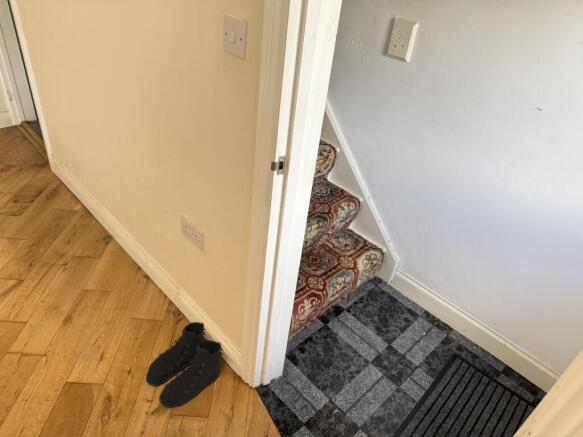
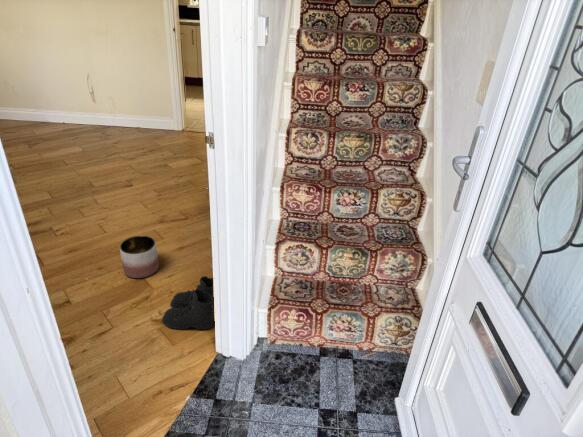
planter: none [9,327,76,396] -> present [120,235,159,278]

